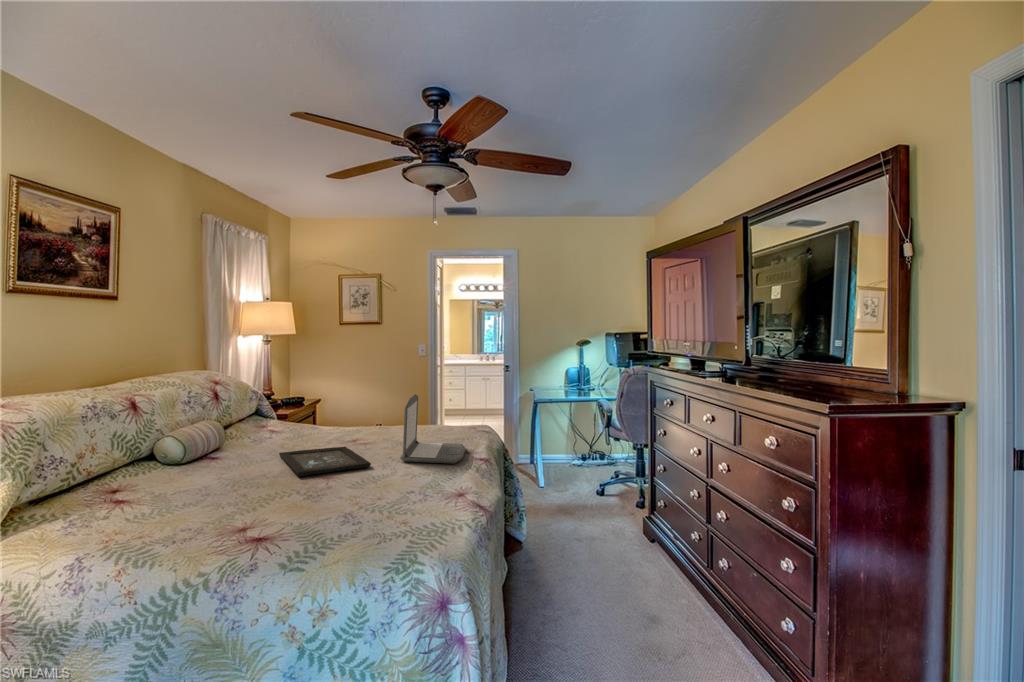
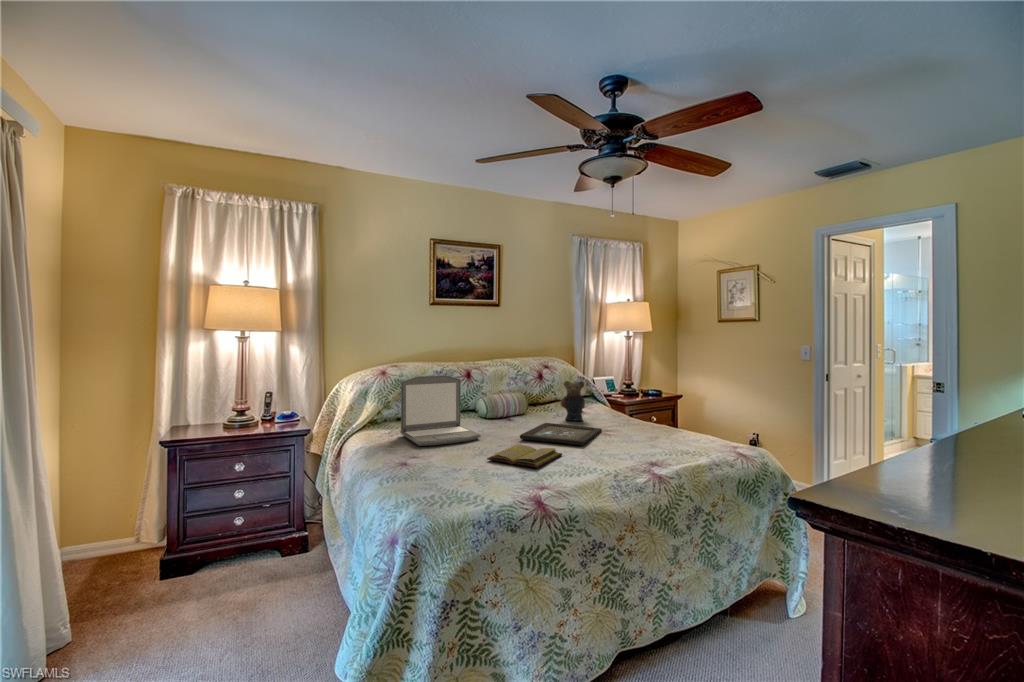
laptop: present [400,394,465,464] -> present [400,375,481,446]
teddy bear: none [275,399,303,445] -> present [561,381,585,421]
diary: none [318,475,391,506] -> present [487,444,562,468]

